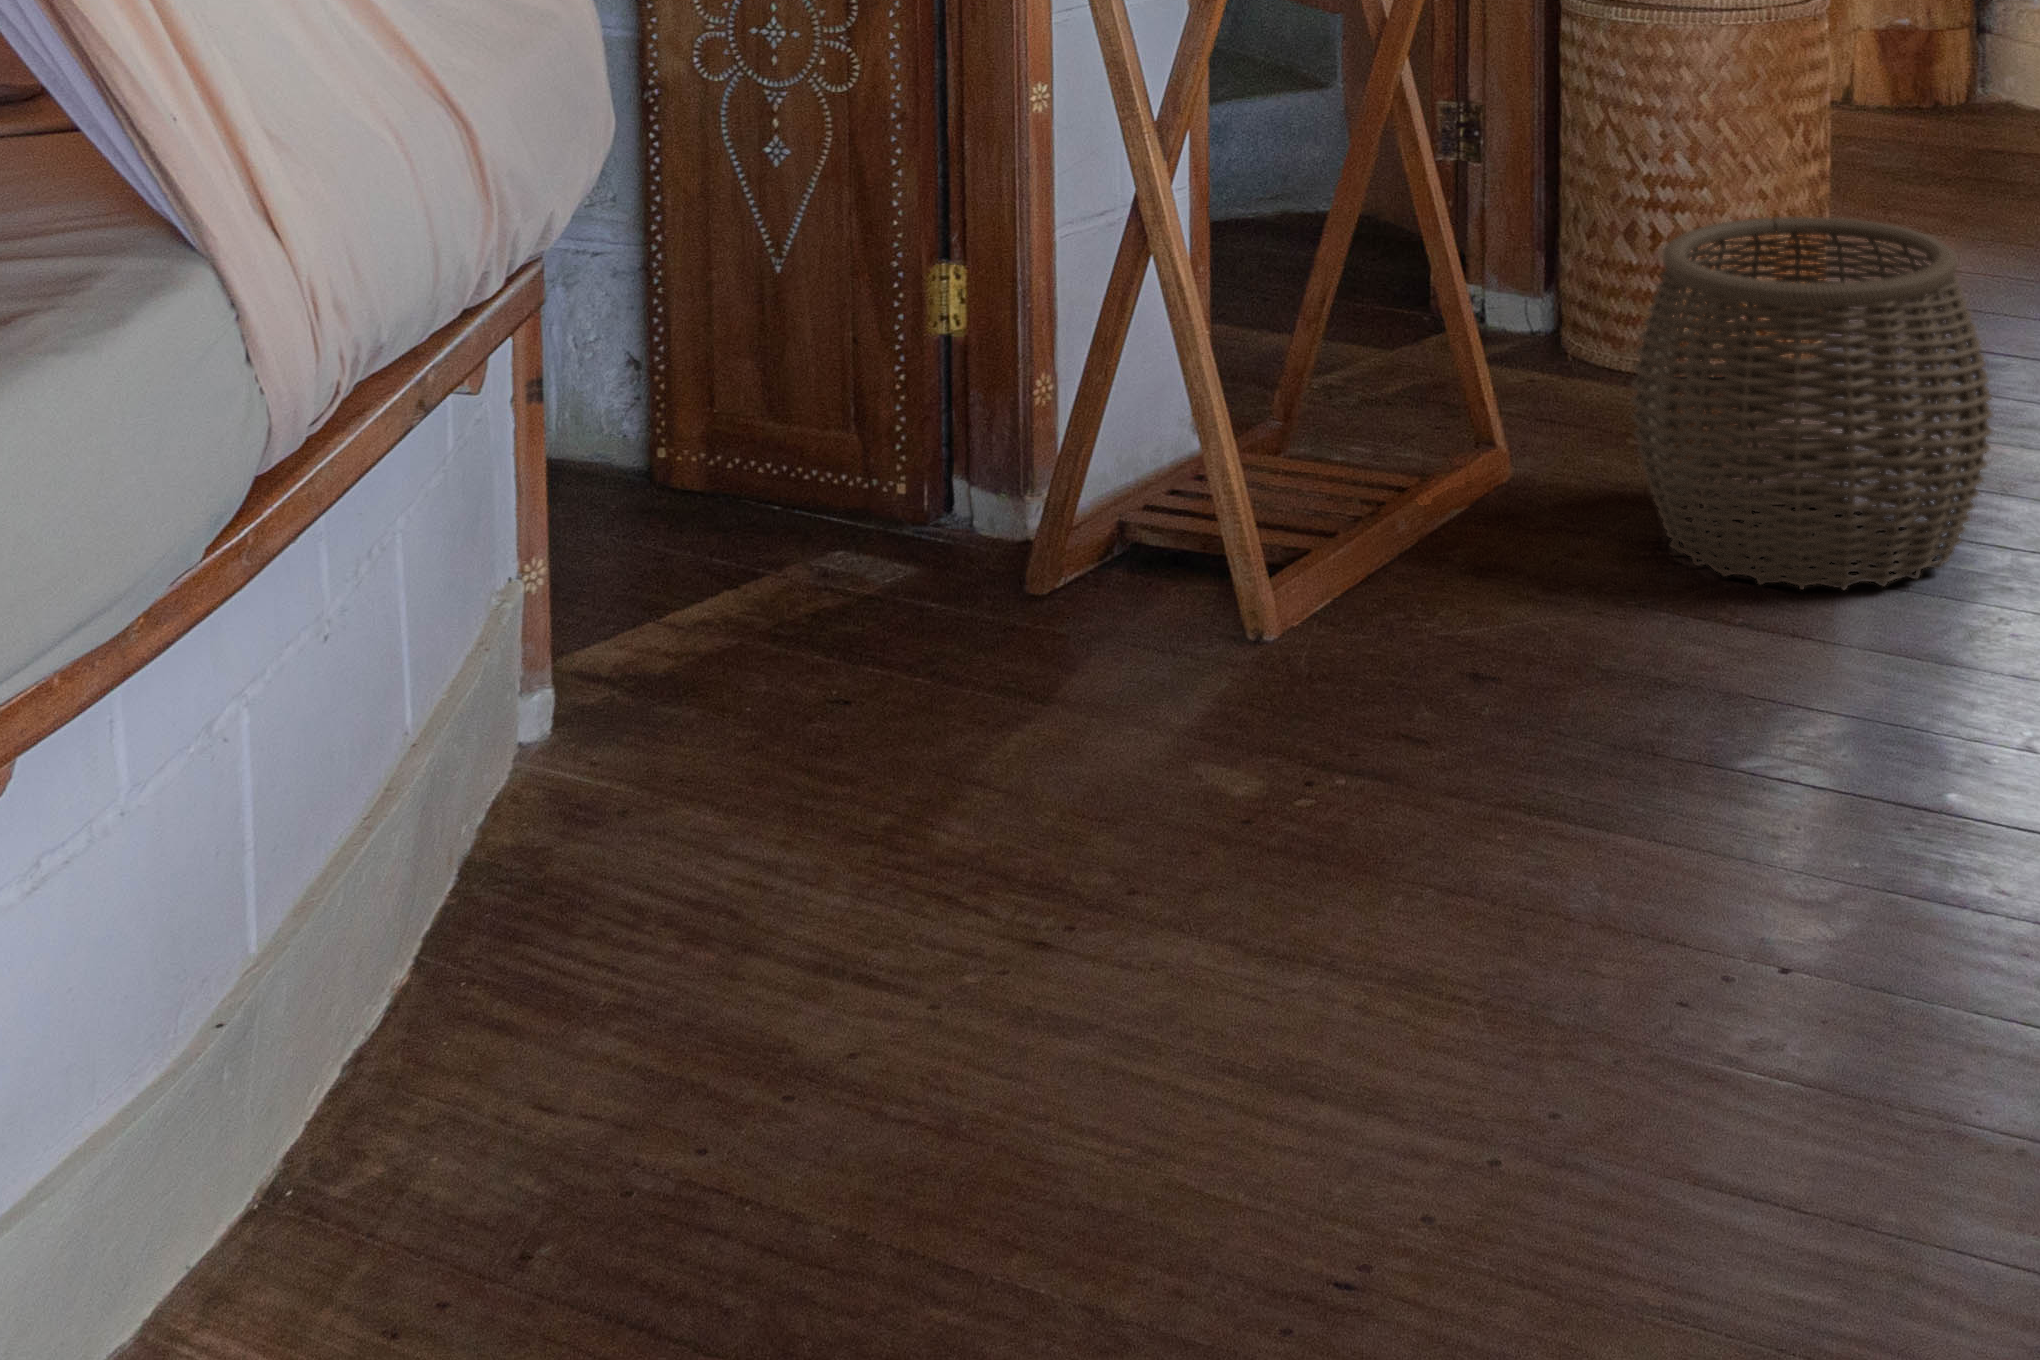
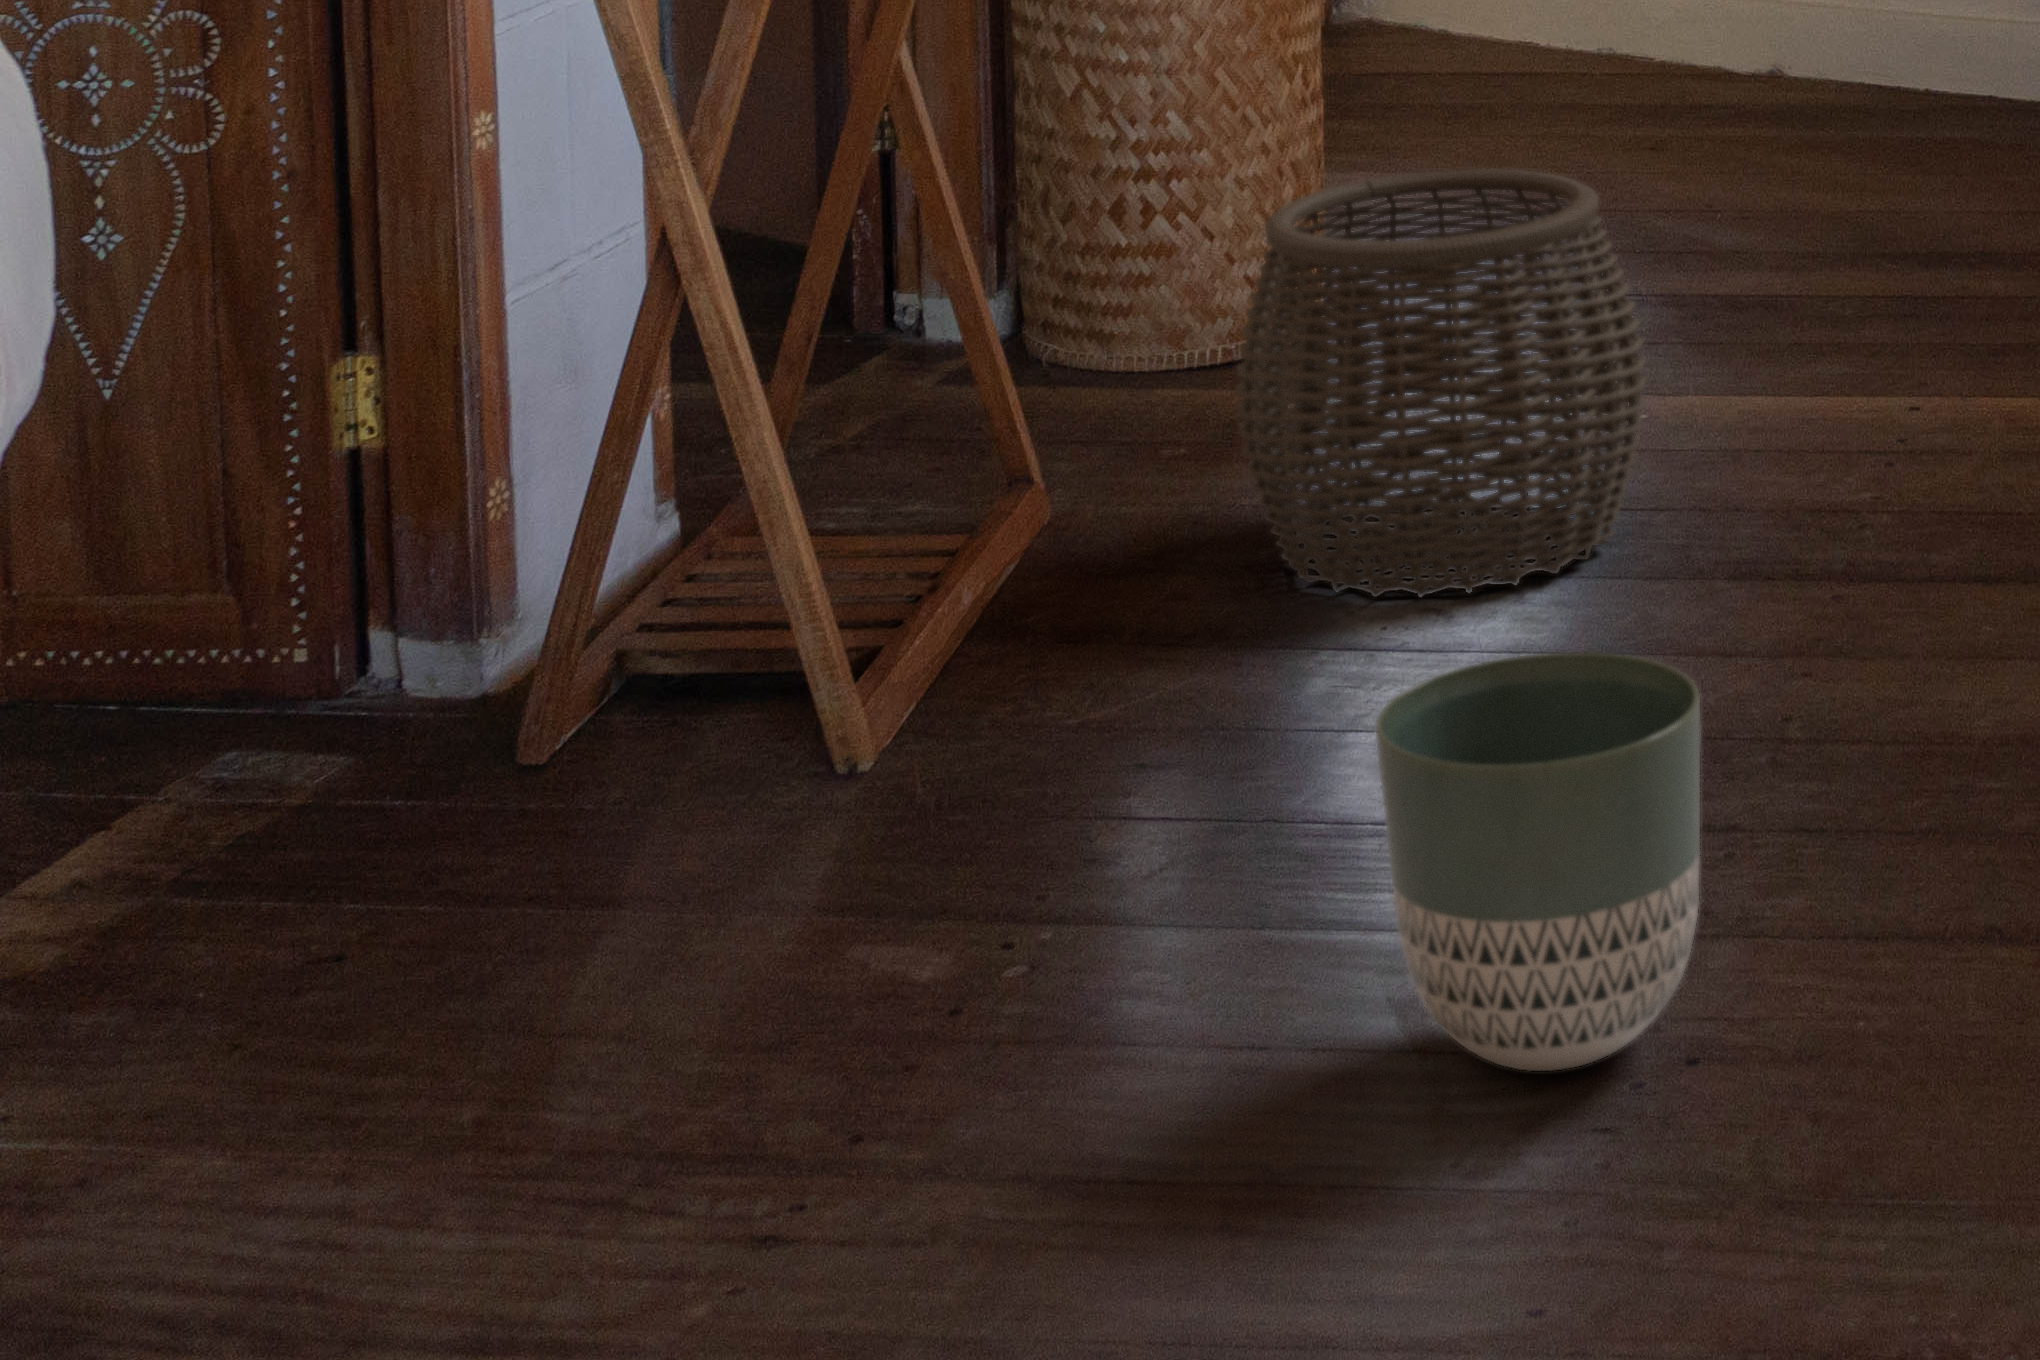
planter: none [1495,667,1771,1018] -> present [1376,652,1700,1071]

